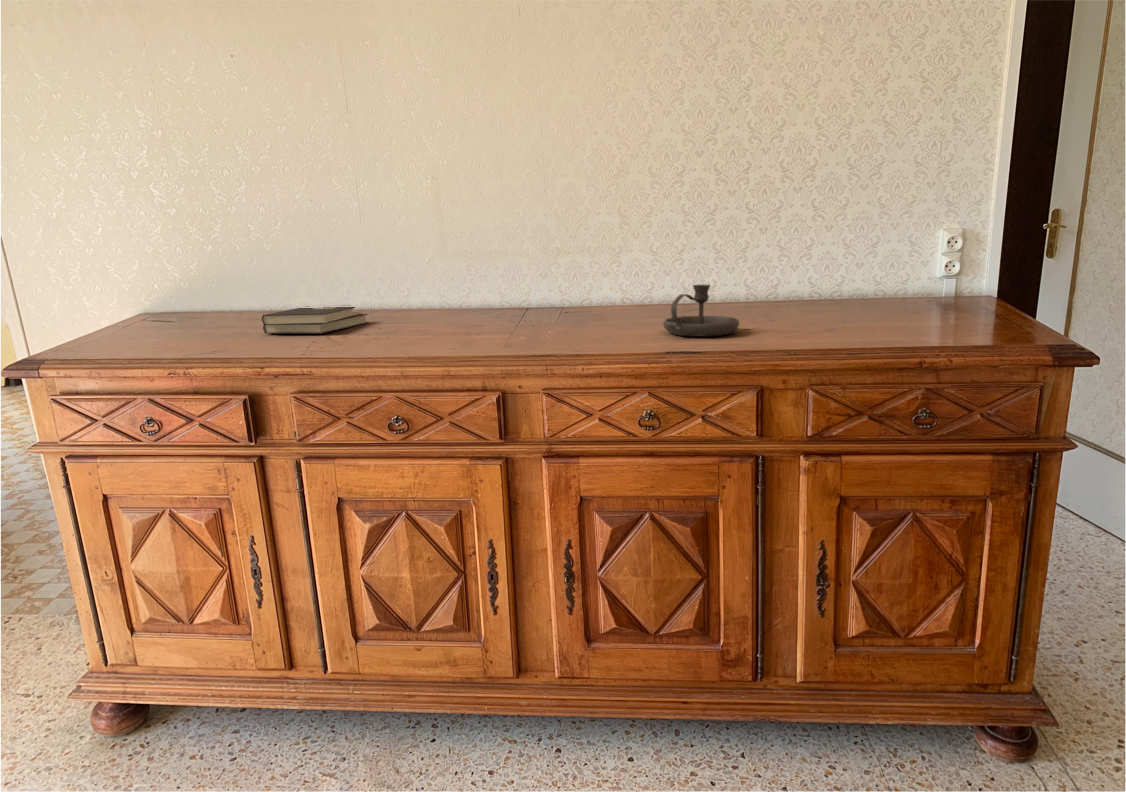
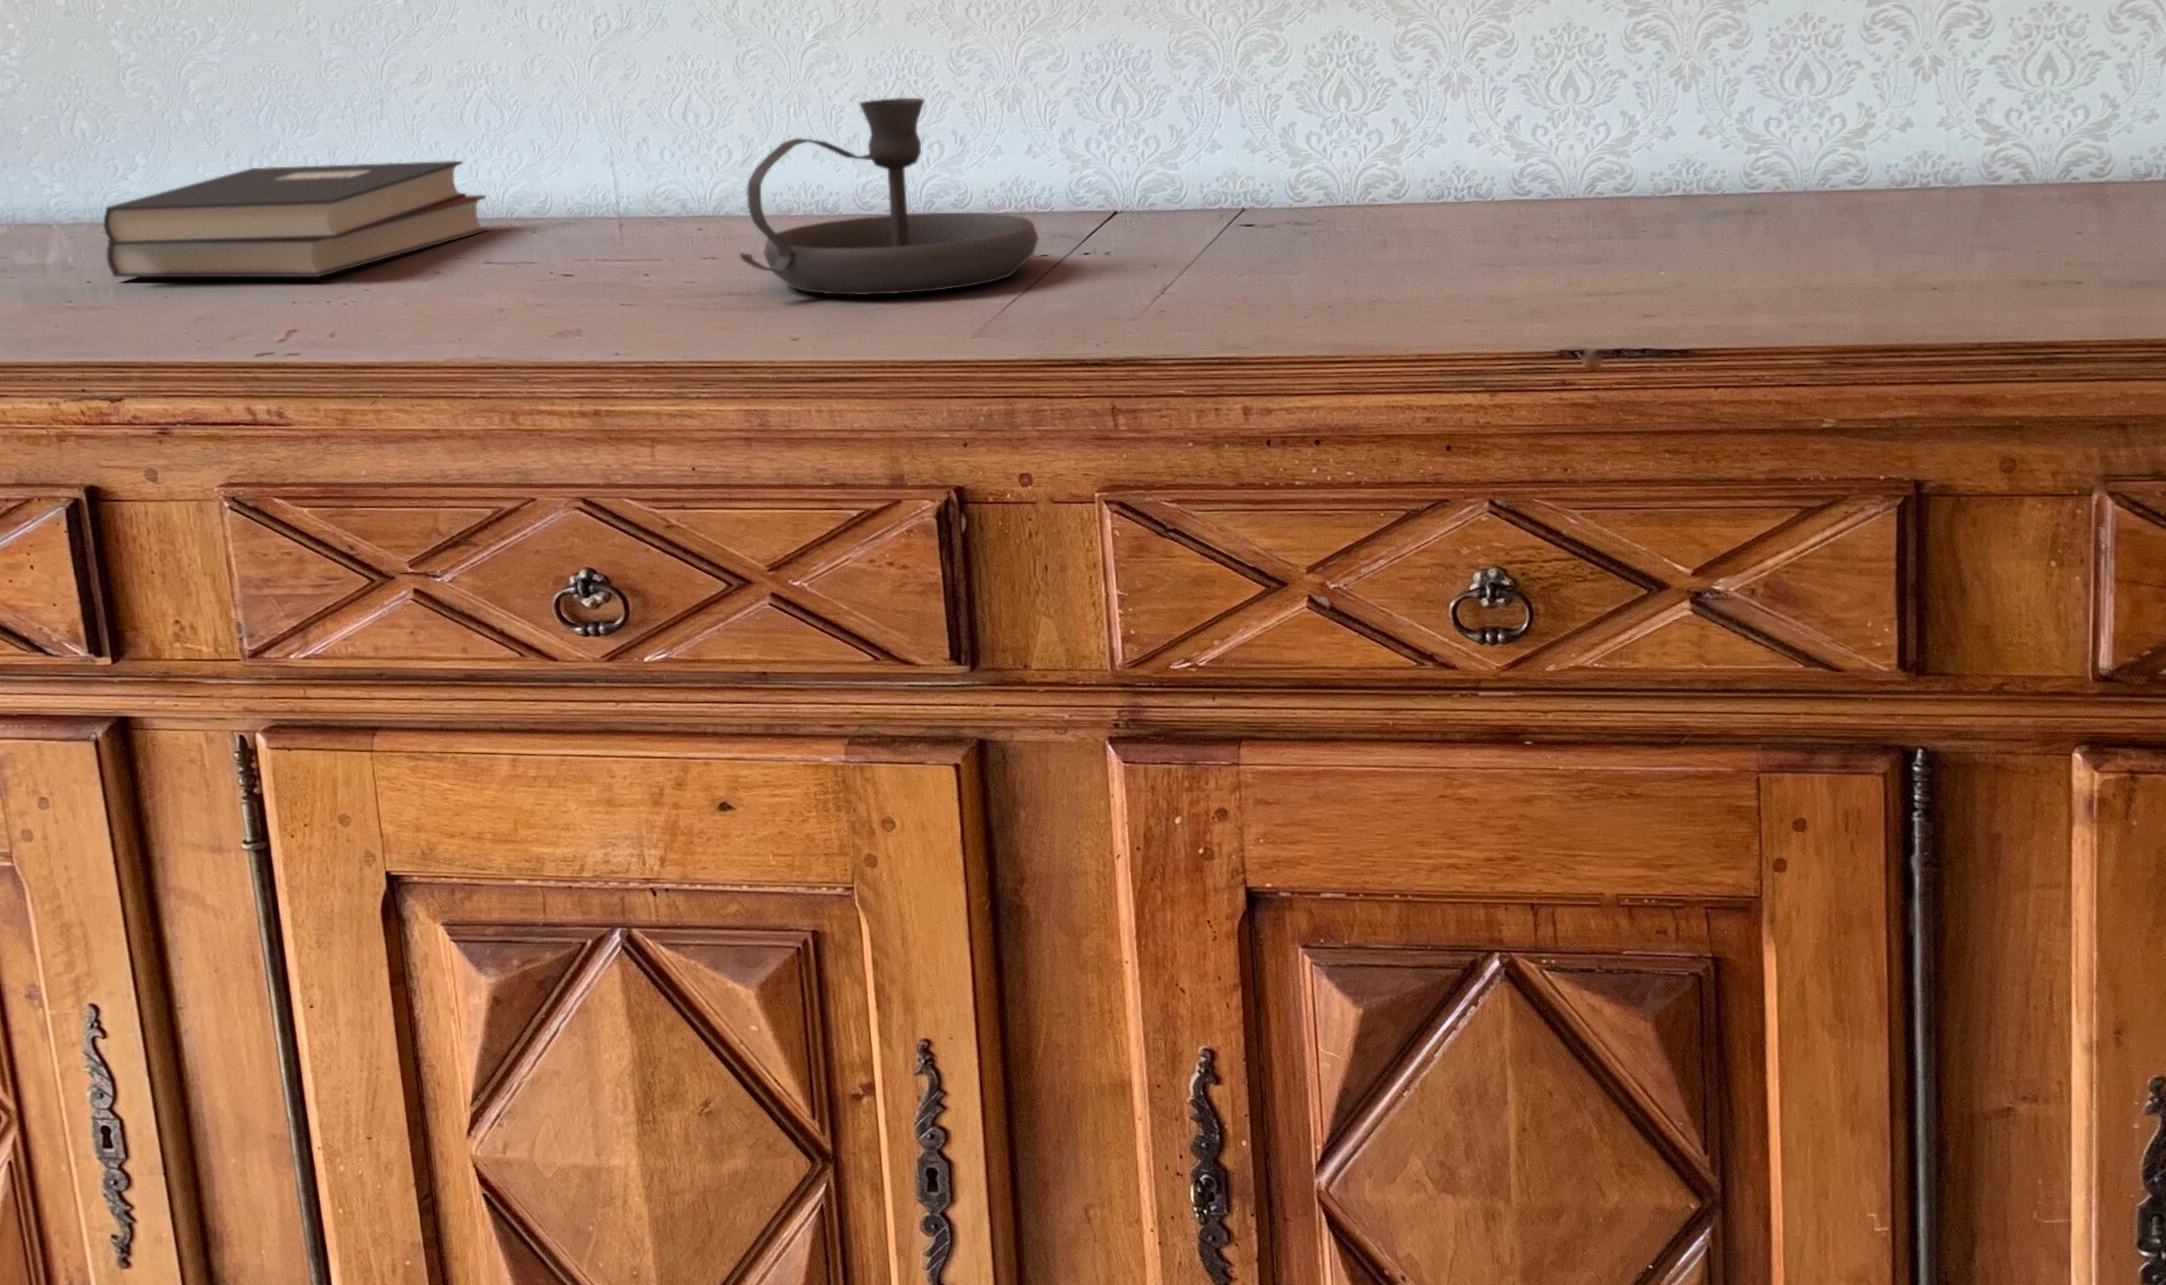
candlestick: present [663,284,739,336] -> present [740,98,1038,295]

